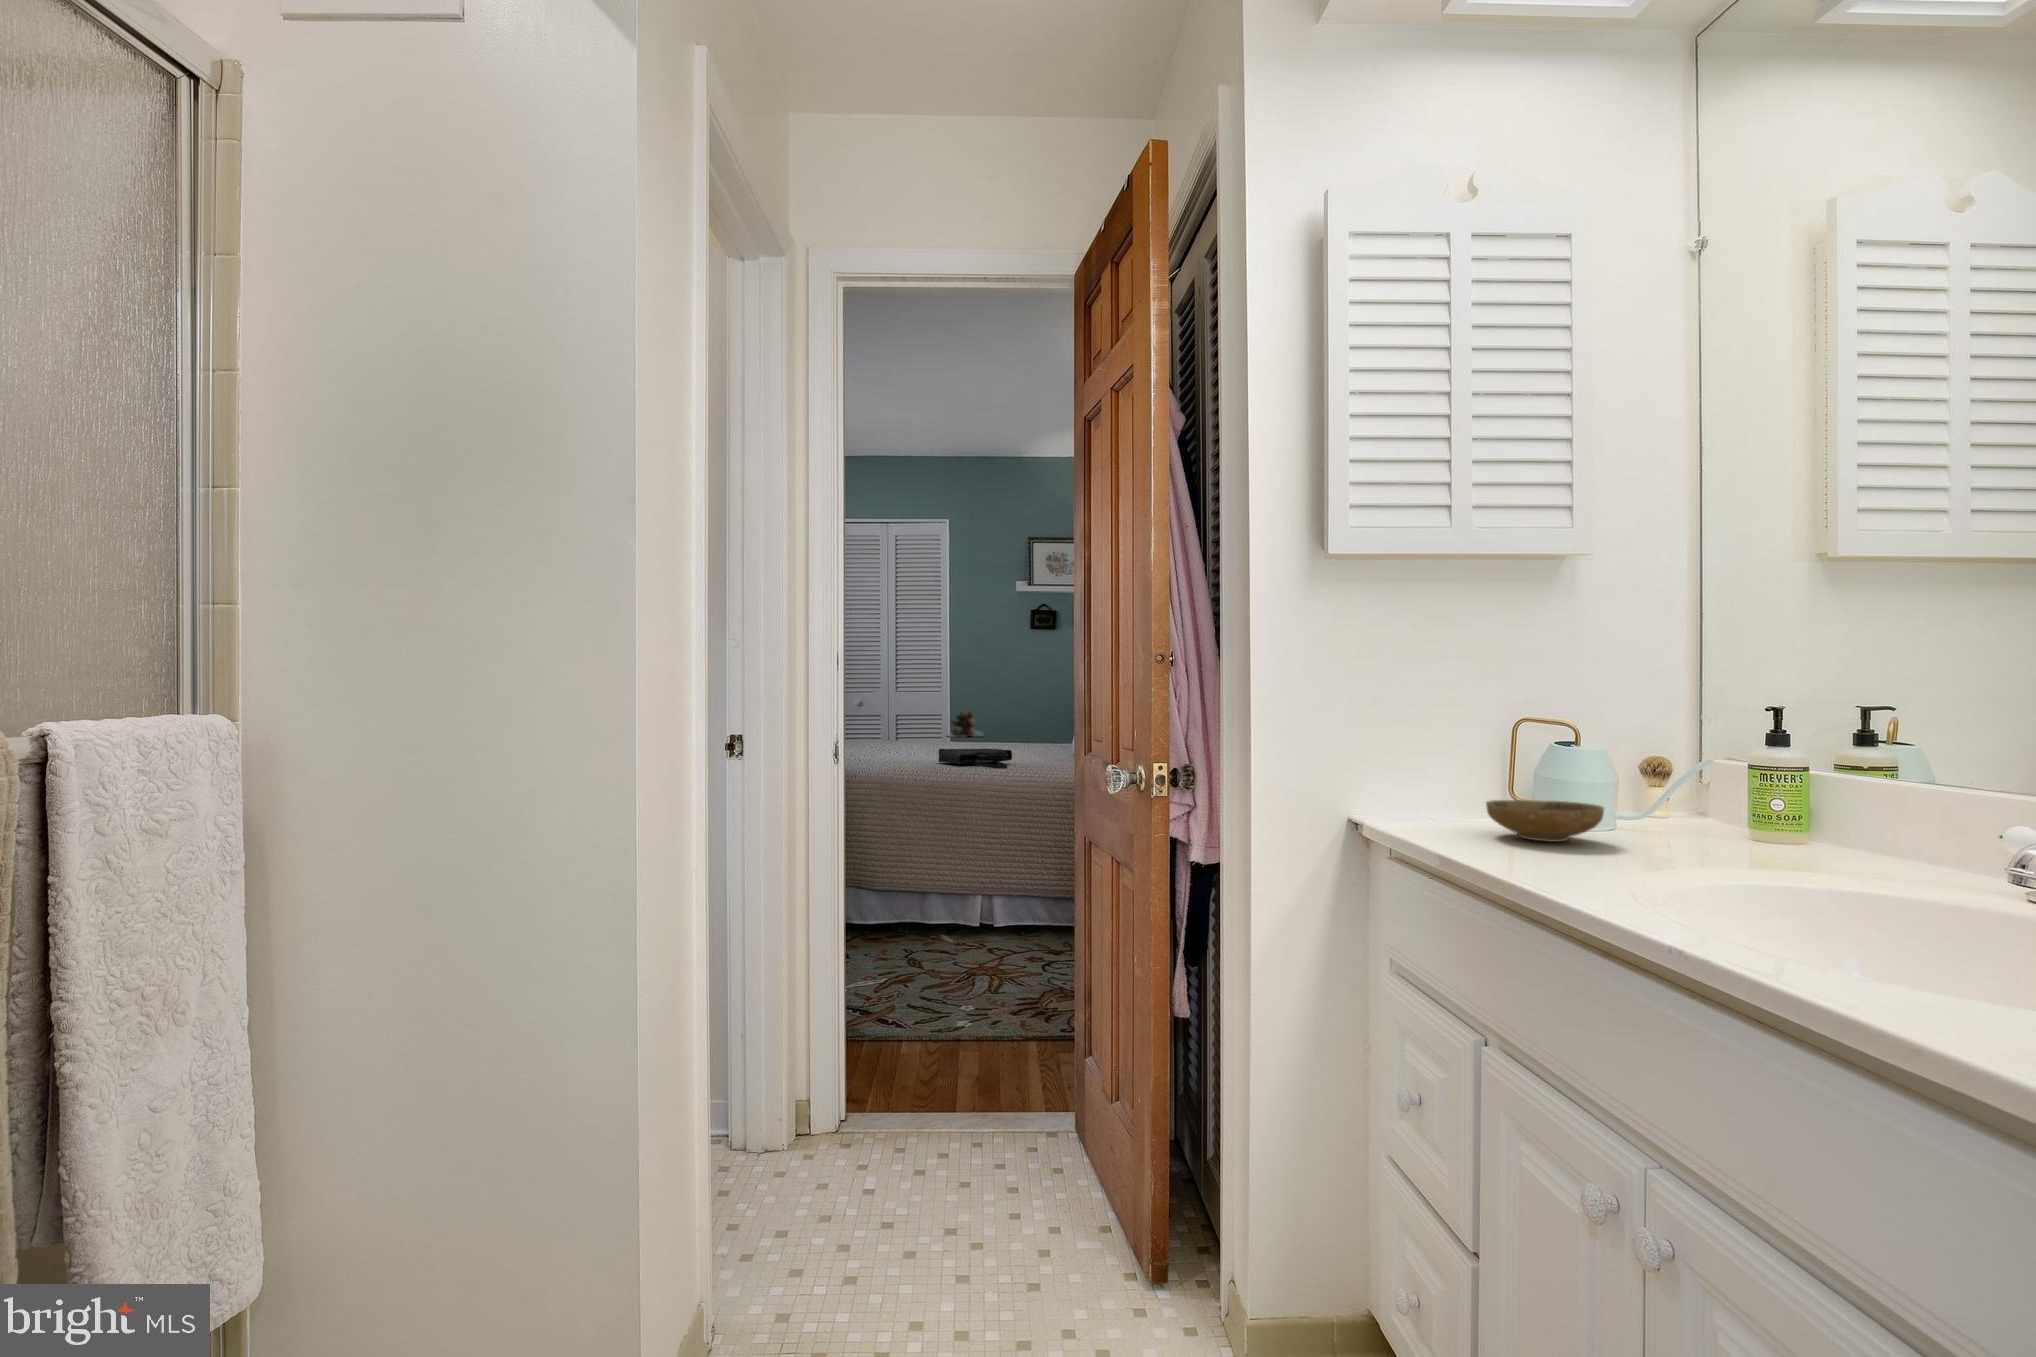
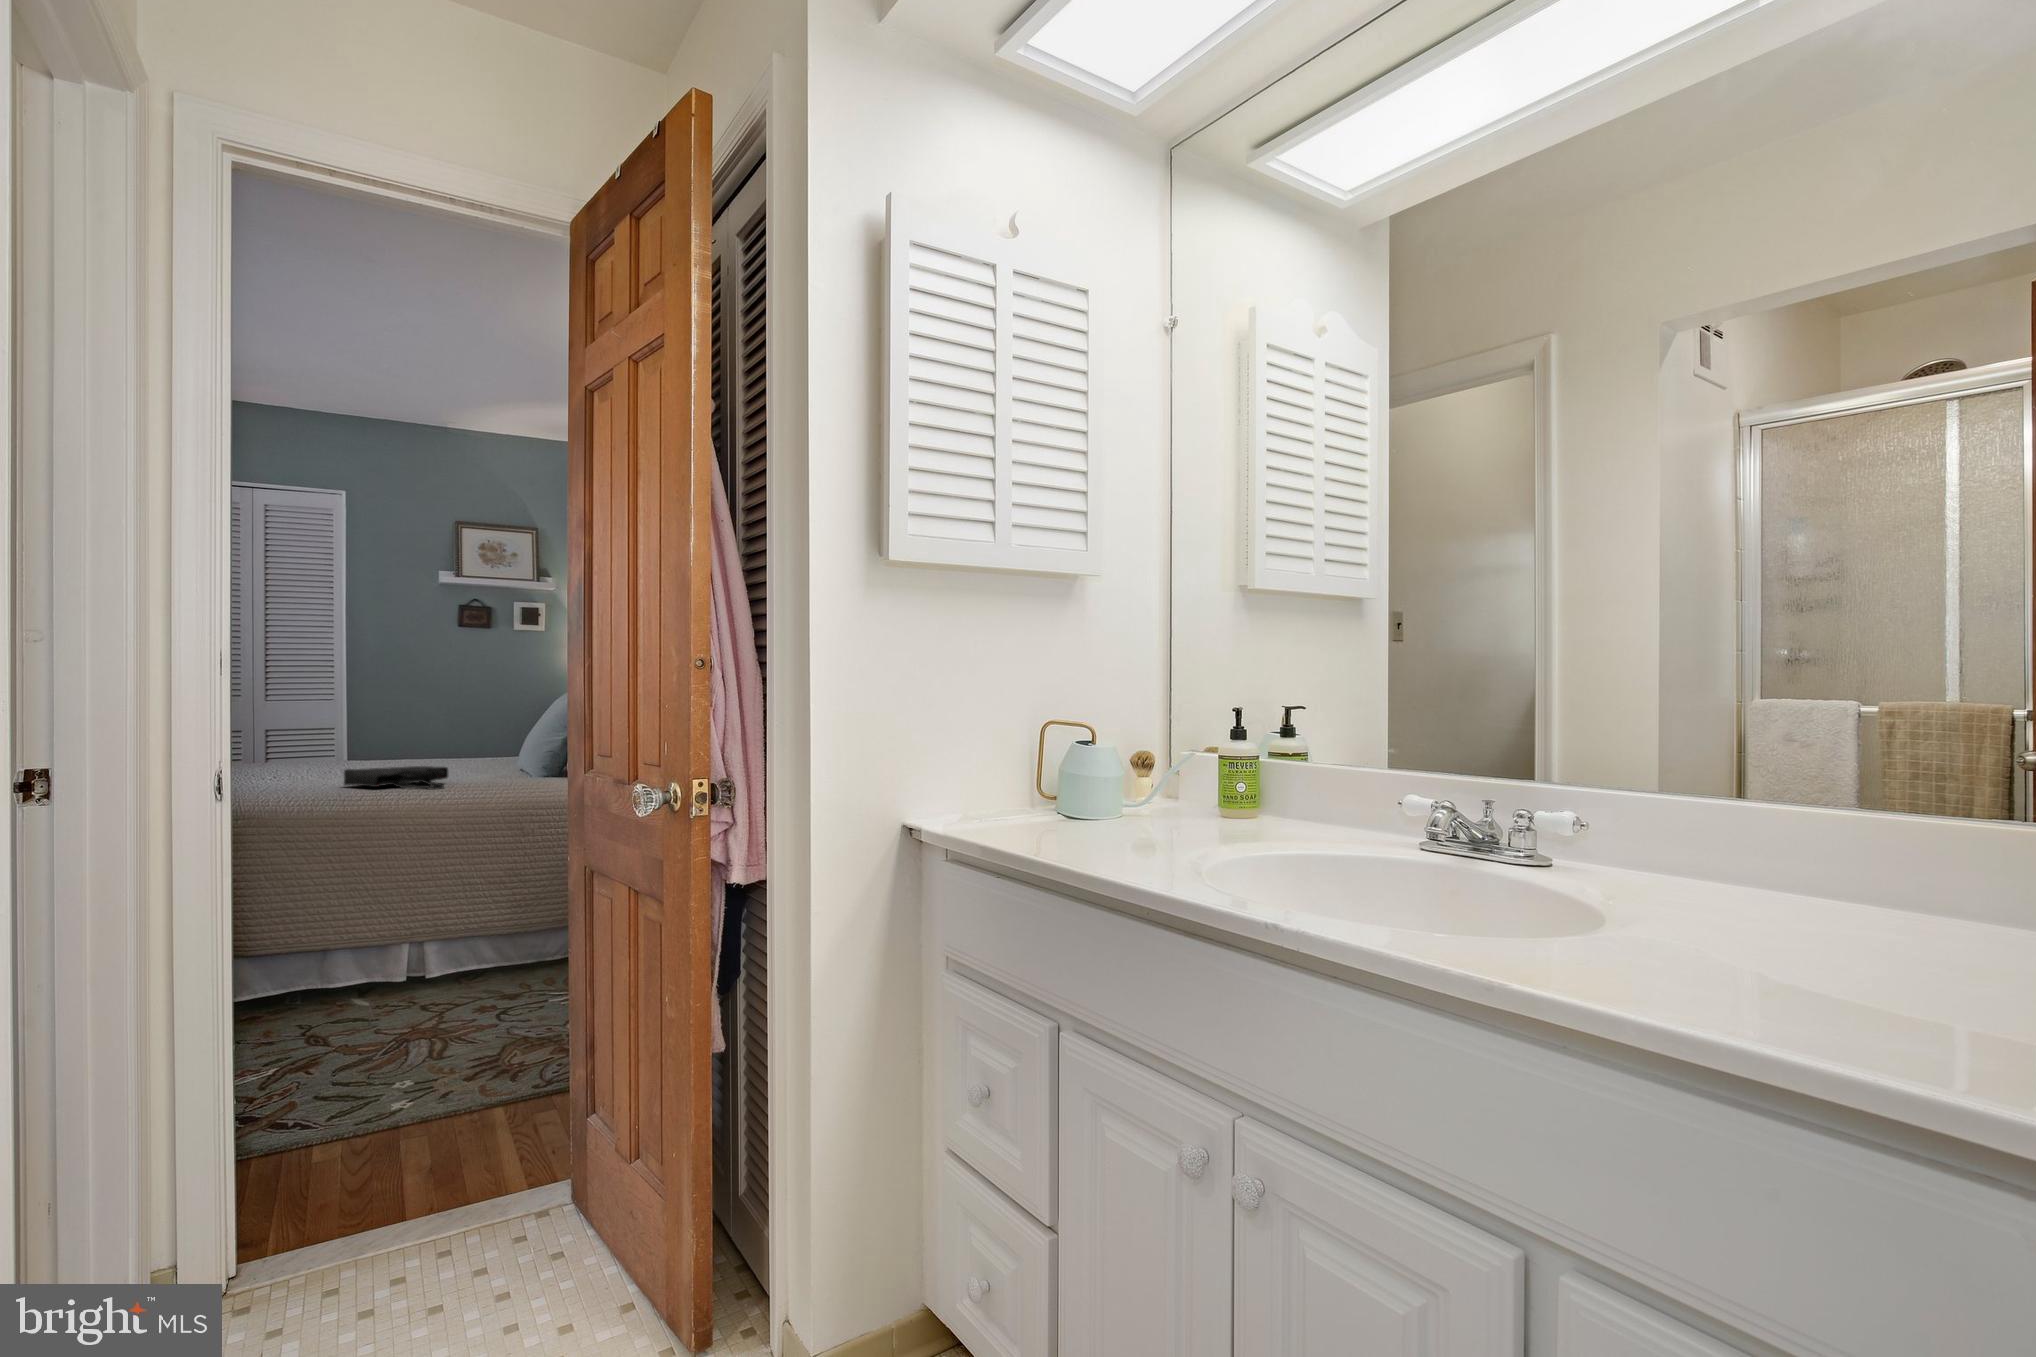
teddy bear: present [948,711,983,737] -> none [342,720,395,753]
ceramic bowl: present [1486,800,1604,842] -> none [1036,795,1132,834]

